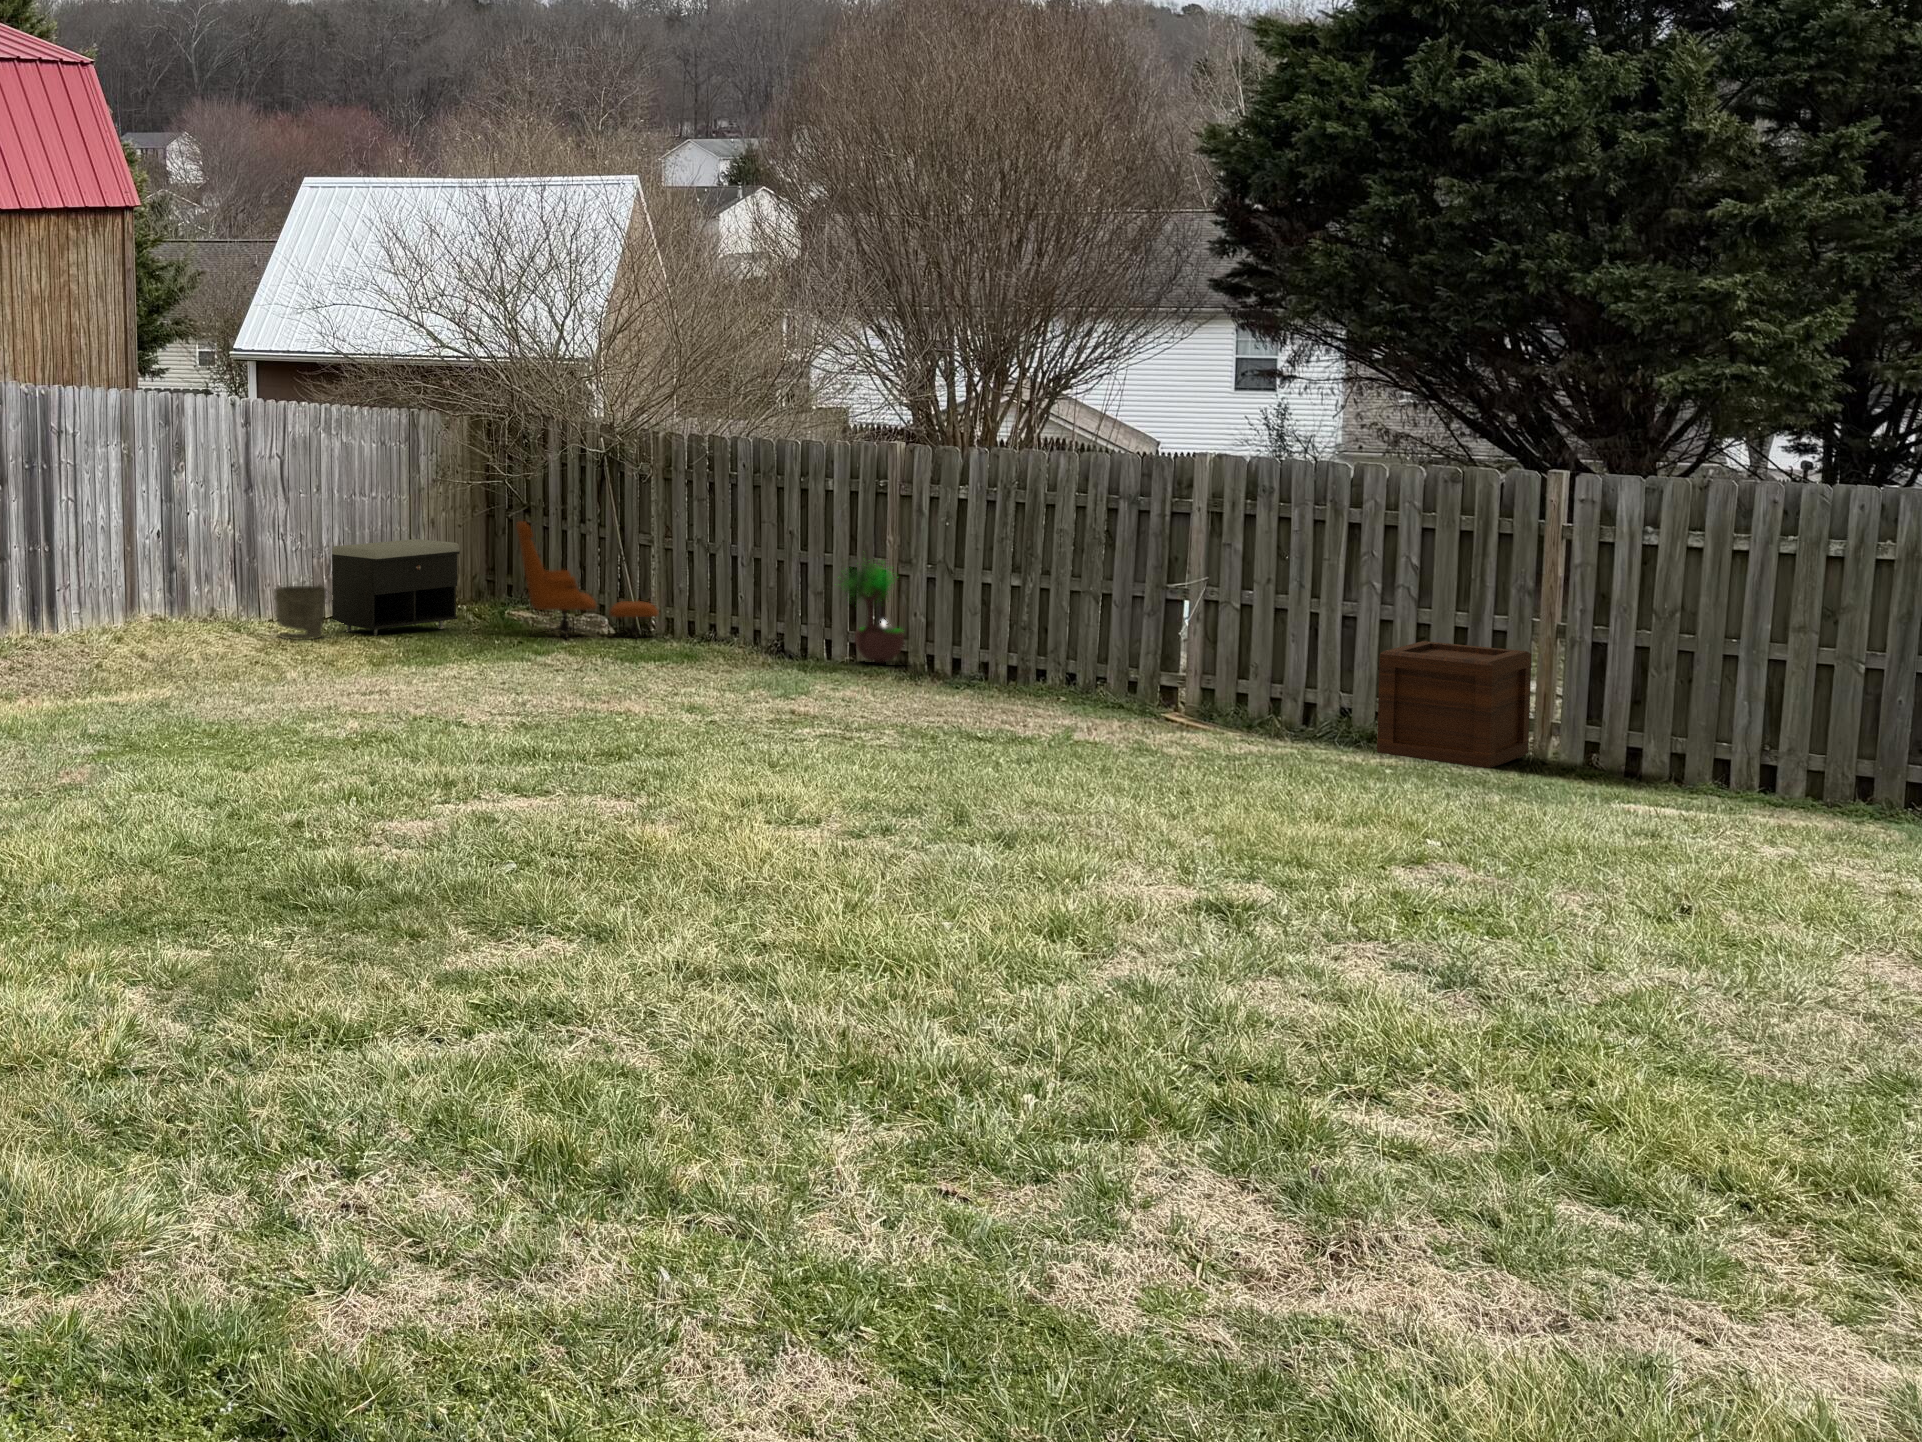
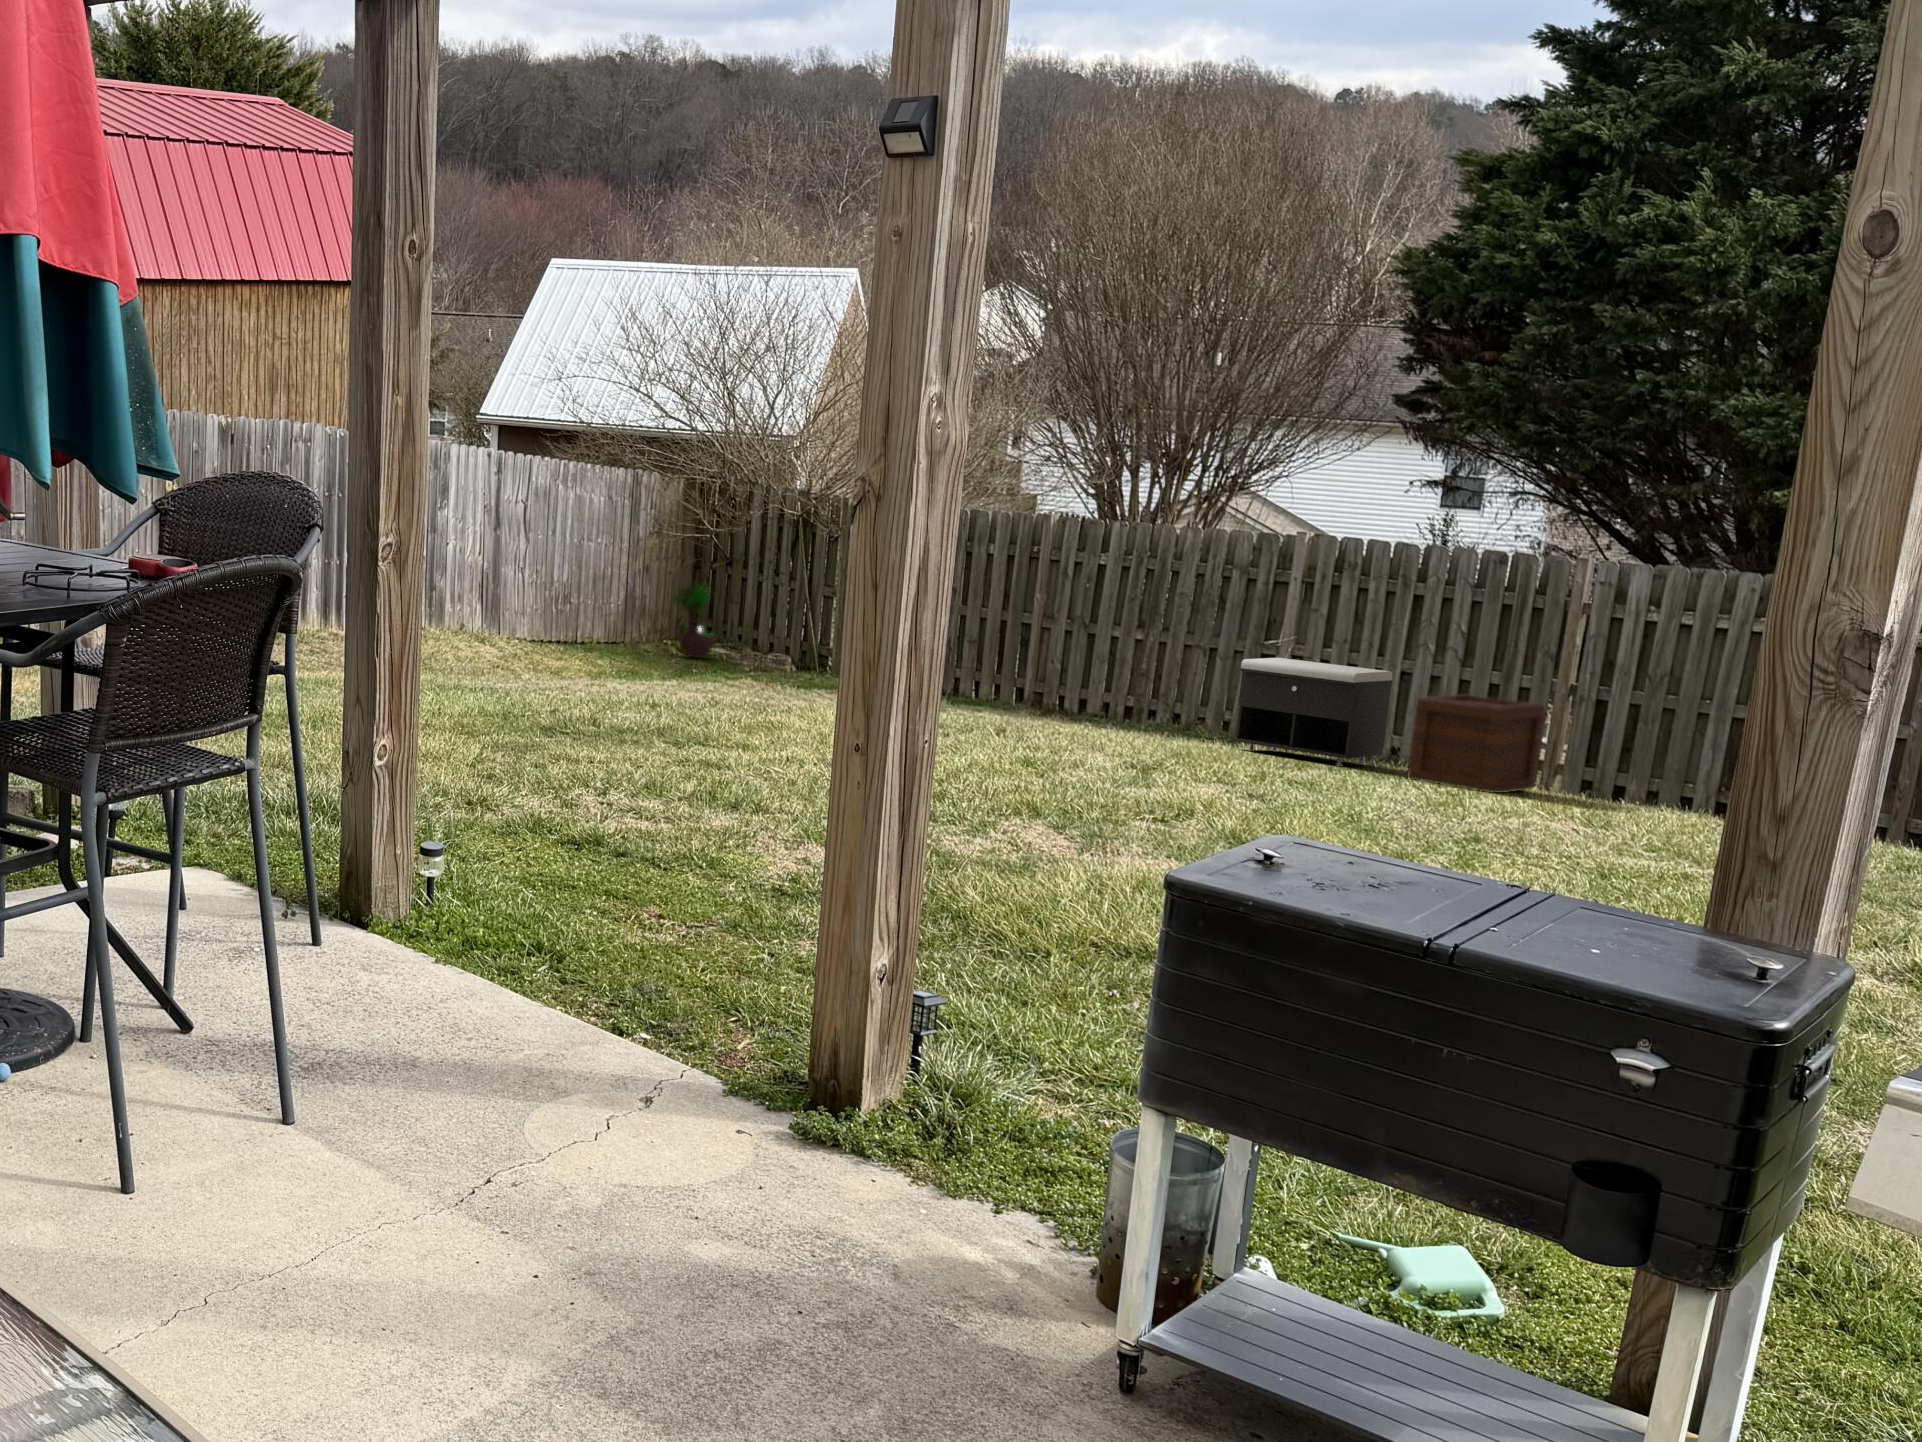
lounge chair: present [516,521,659,639] -> none [721,569,838,675]
storage bench: present [332,539,460,635] -> present [1234,658,1392,766]
potted tree: present [835,558,904,663] -> present [672,582,714,658]
bucket: present [274,585,327,640] -> none [511,611,561,656]

